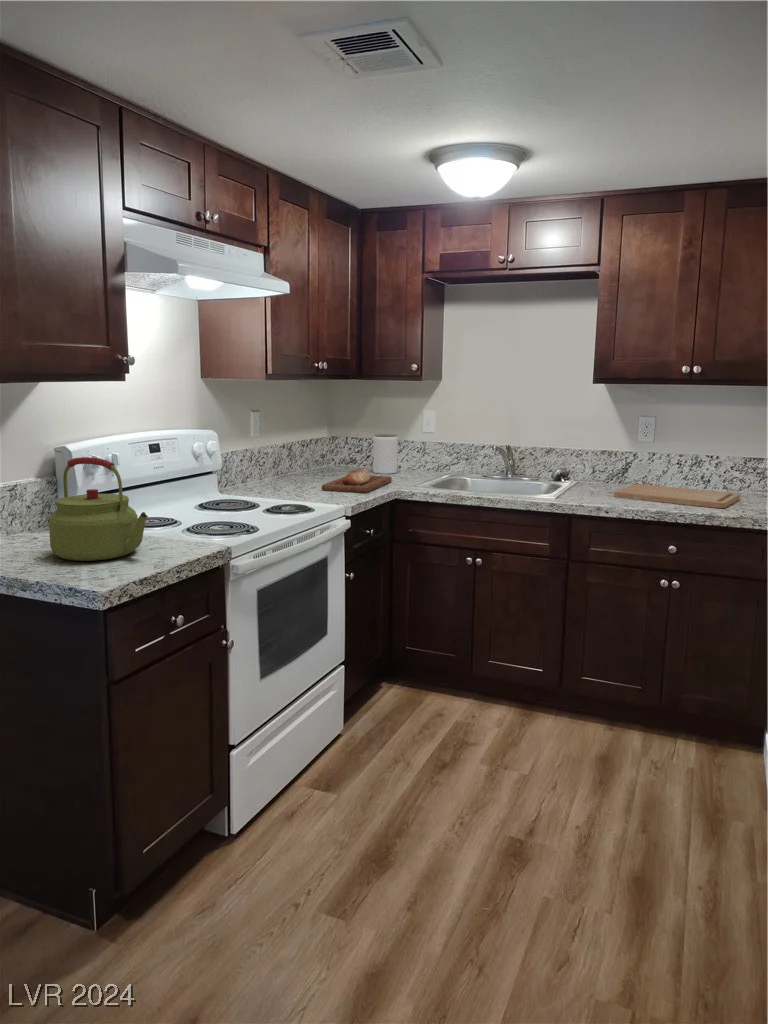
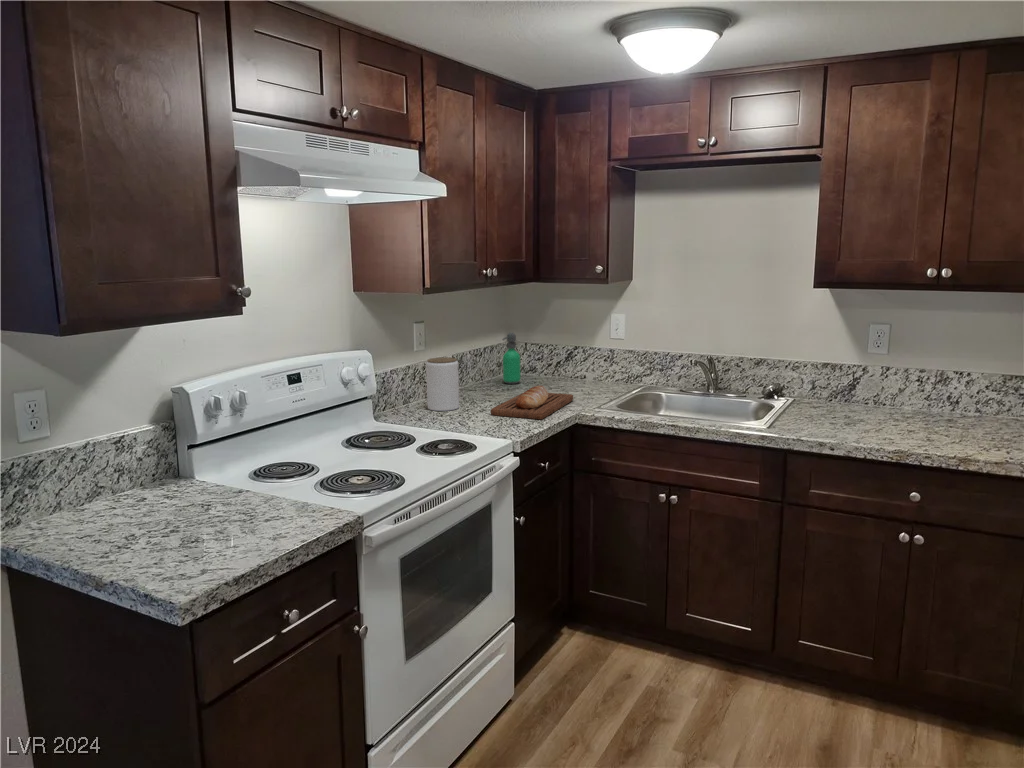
soap dispenser: none [327,426,343,472] -> present [503,333,521,384]
jar: present [373,434,398,474] -> present [426,357,459,411]
kettle: present [49,457,148,561] -> none [143,415,255,542]
cutting board: present [614,484,740,508] -> none [838,405,1001,447]

